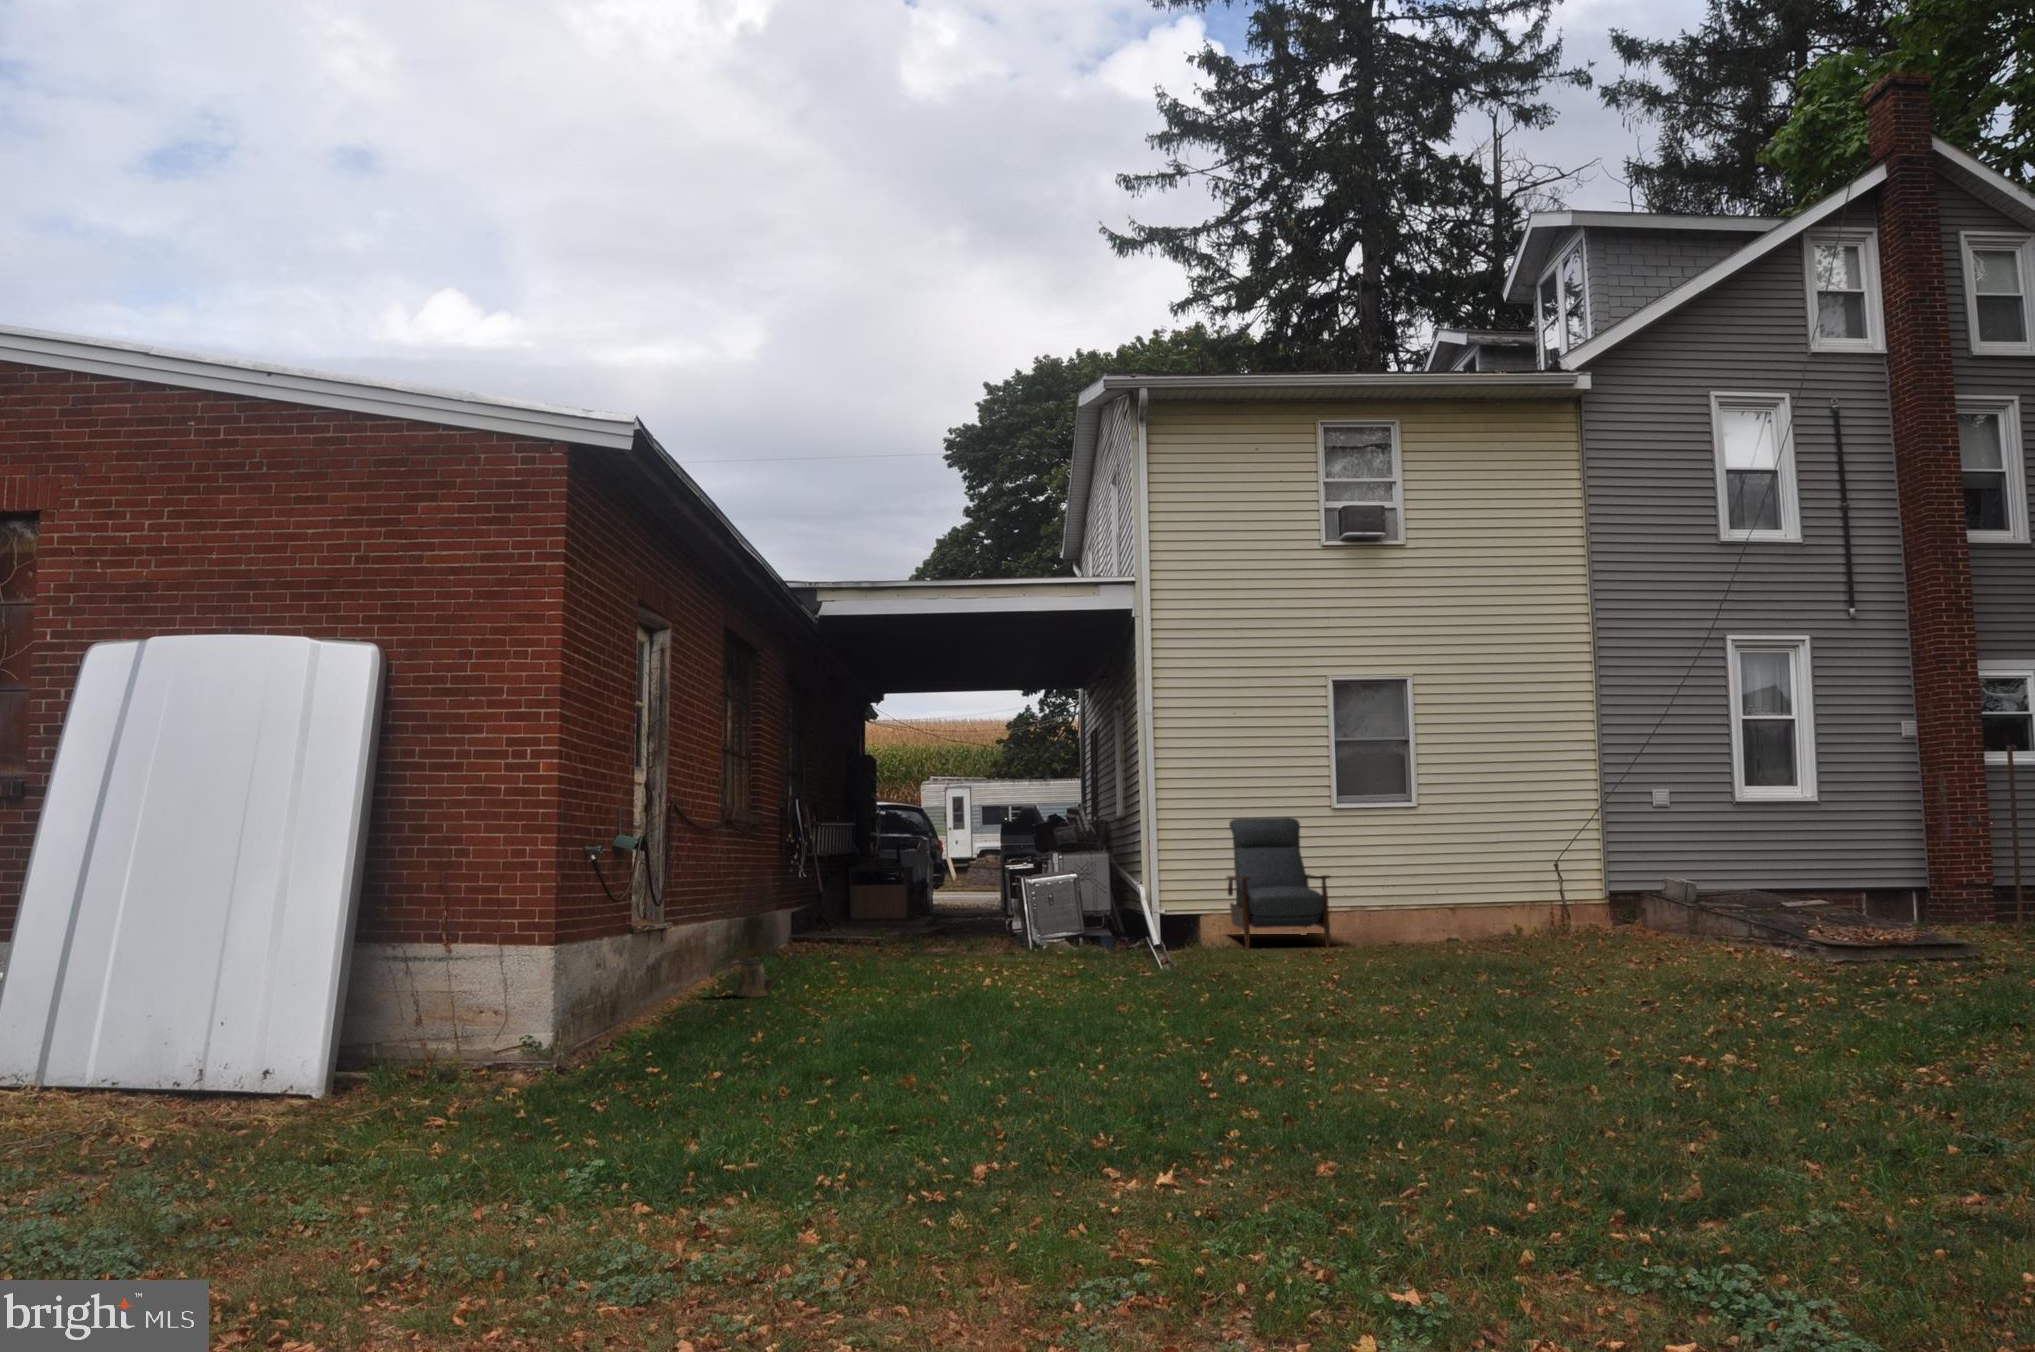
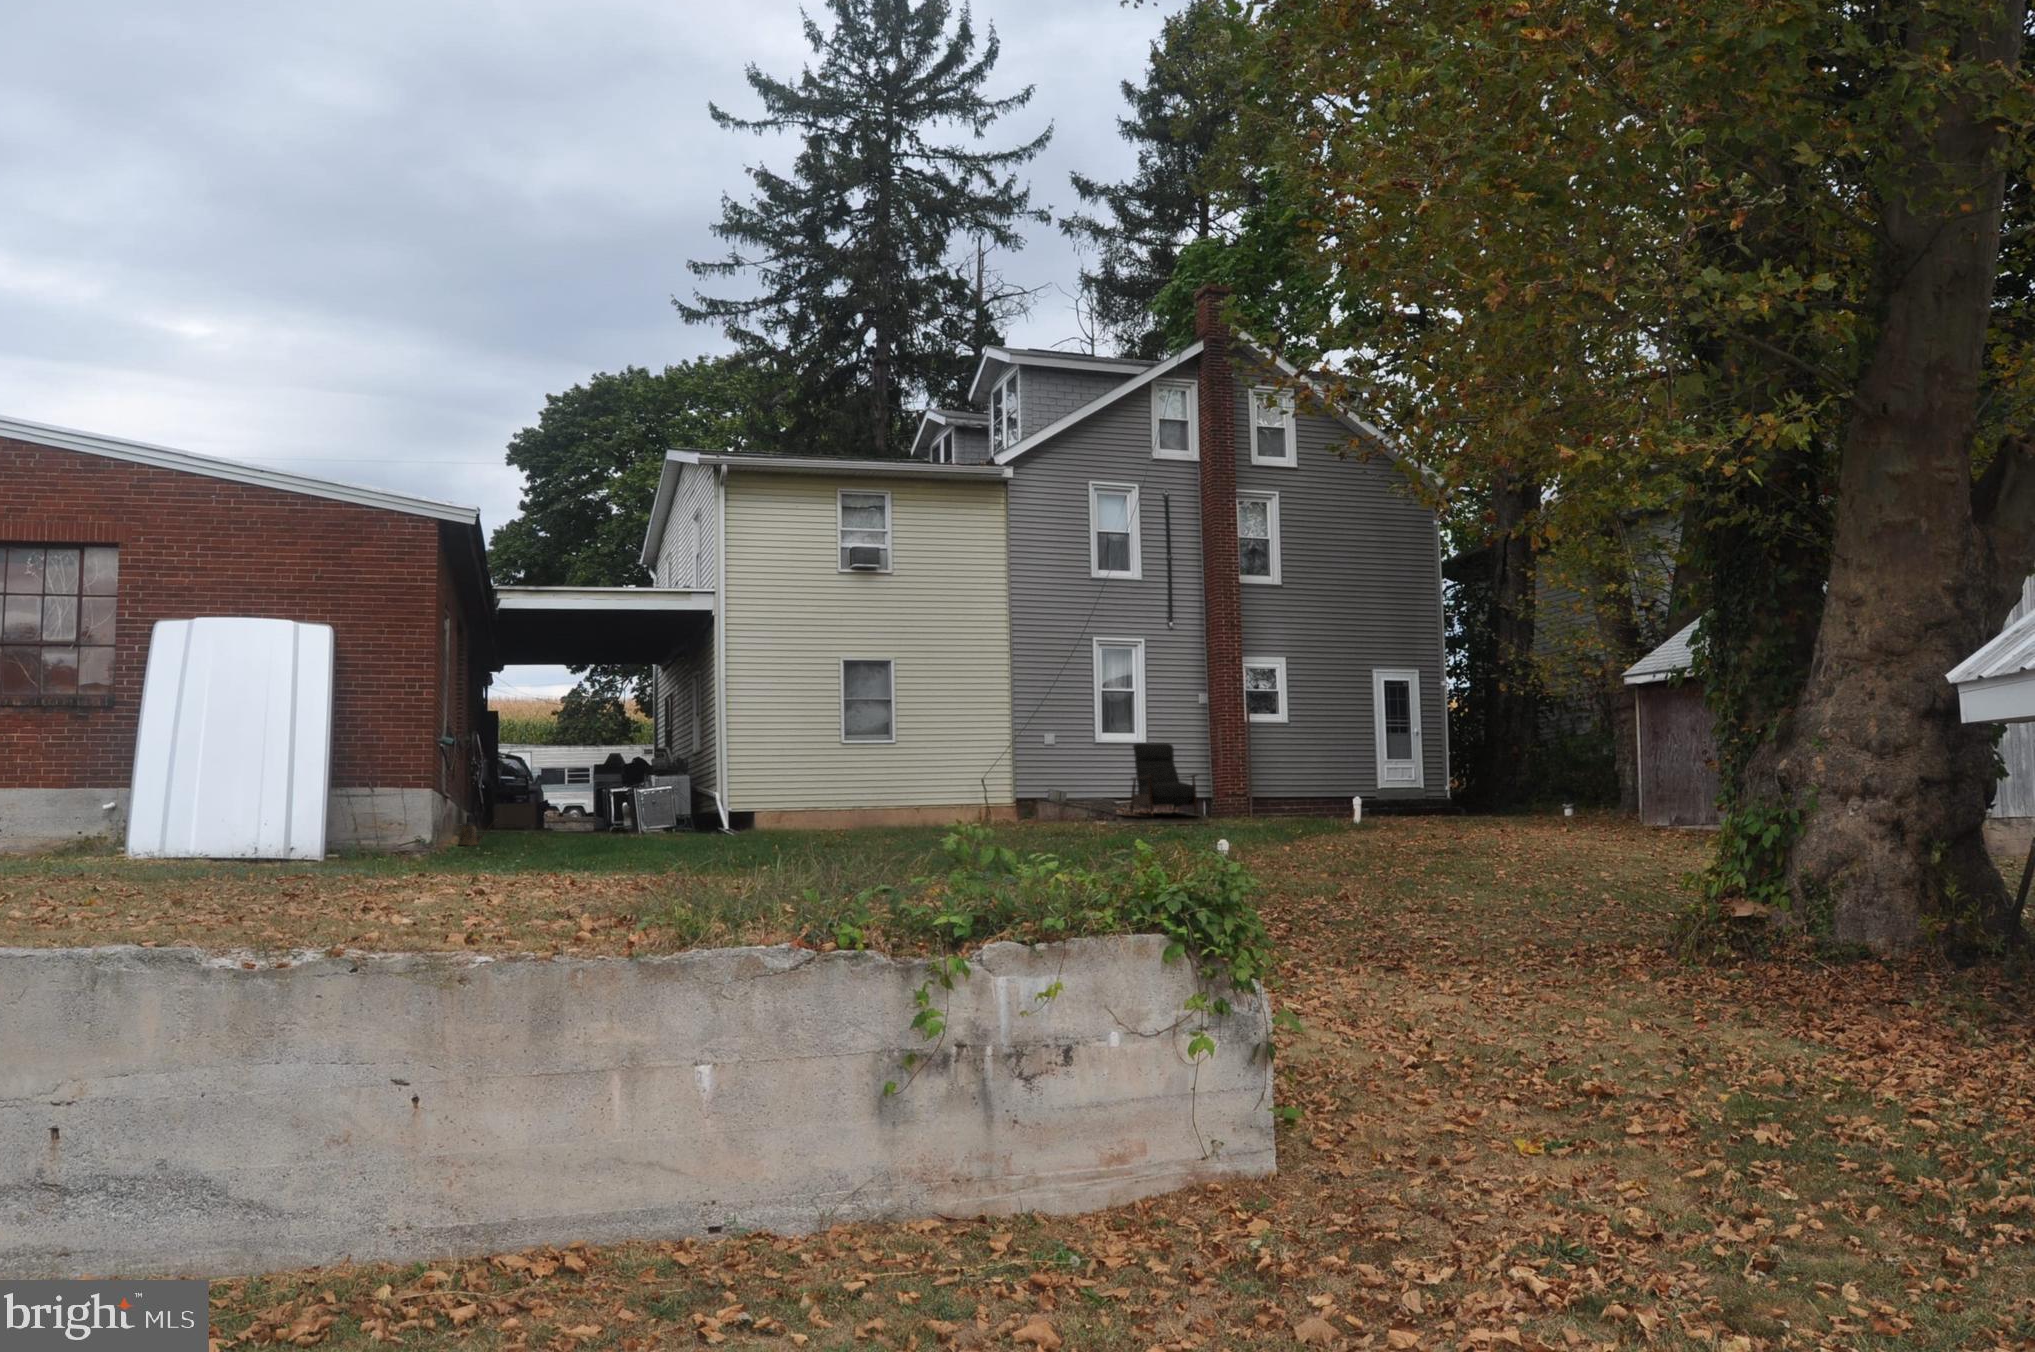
chair: present [1227,817,1330,949] -> present [1130,743,1197,816]

